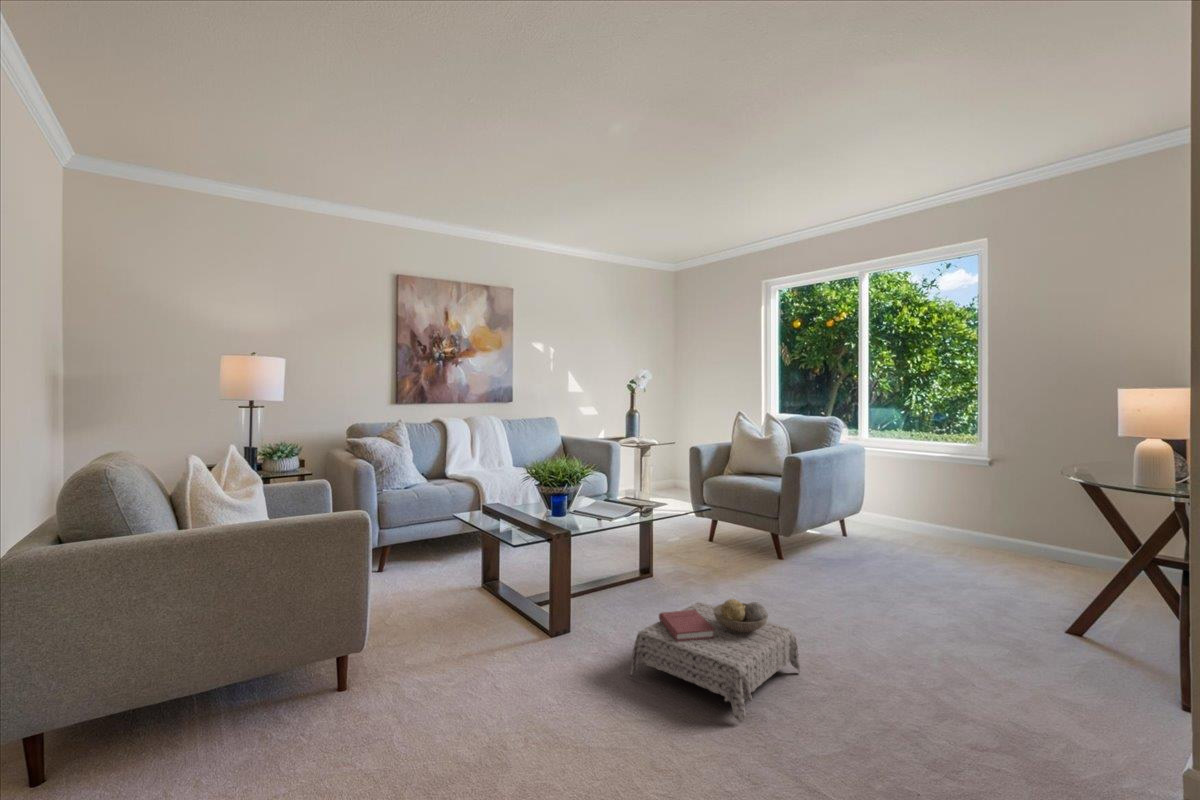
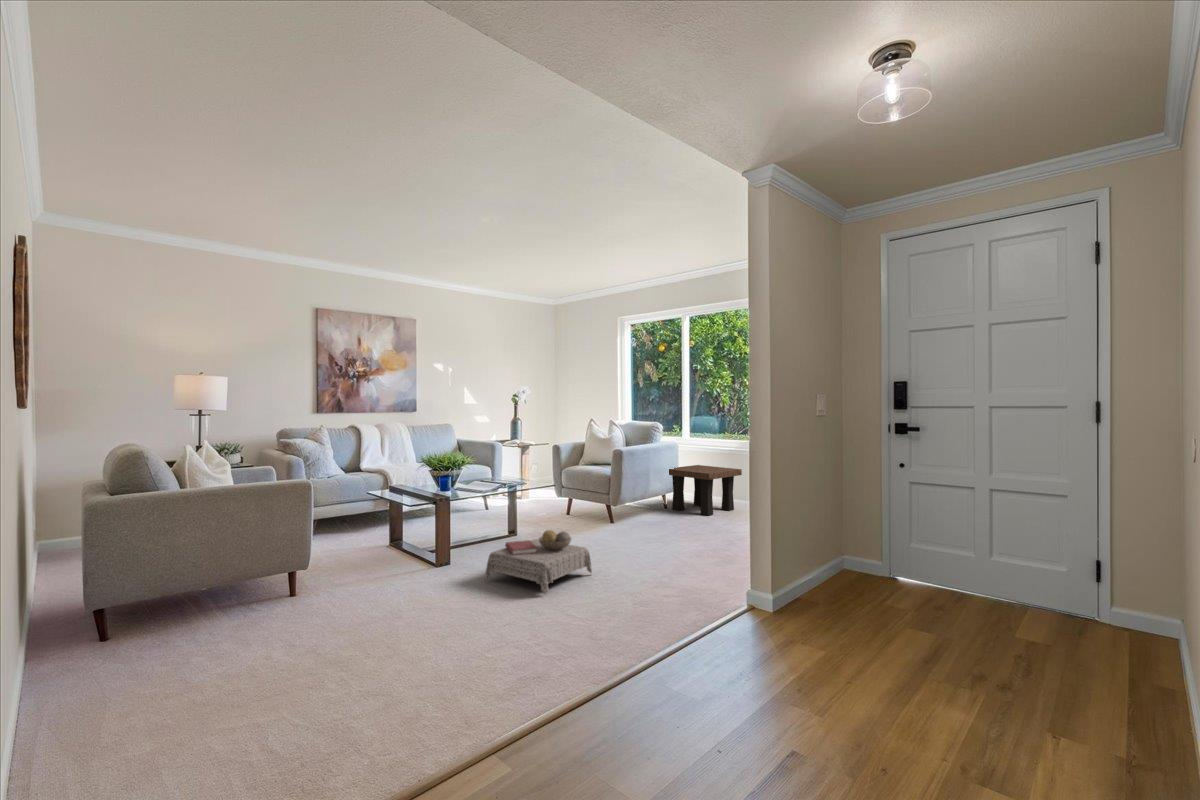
side table: none [844,476,960,552] -> present [669,465,742,516]

